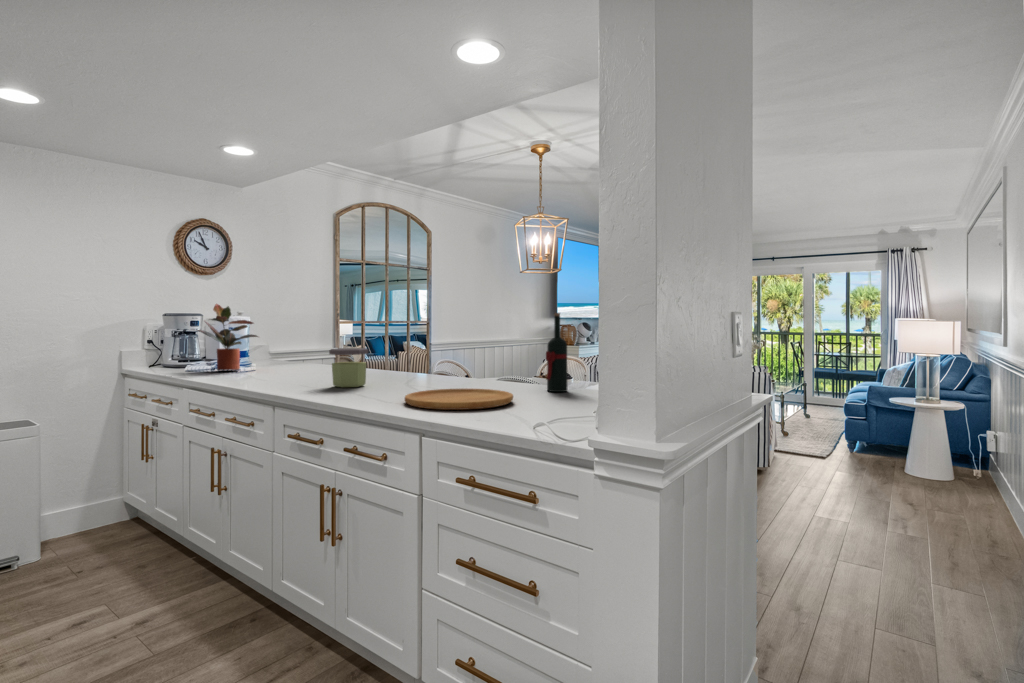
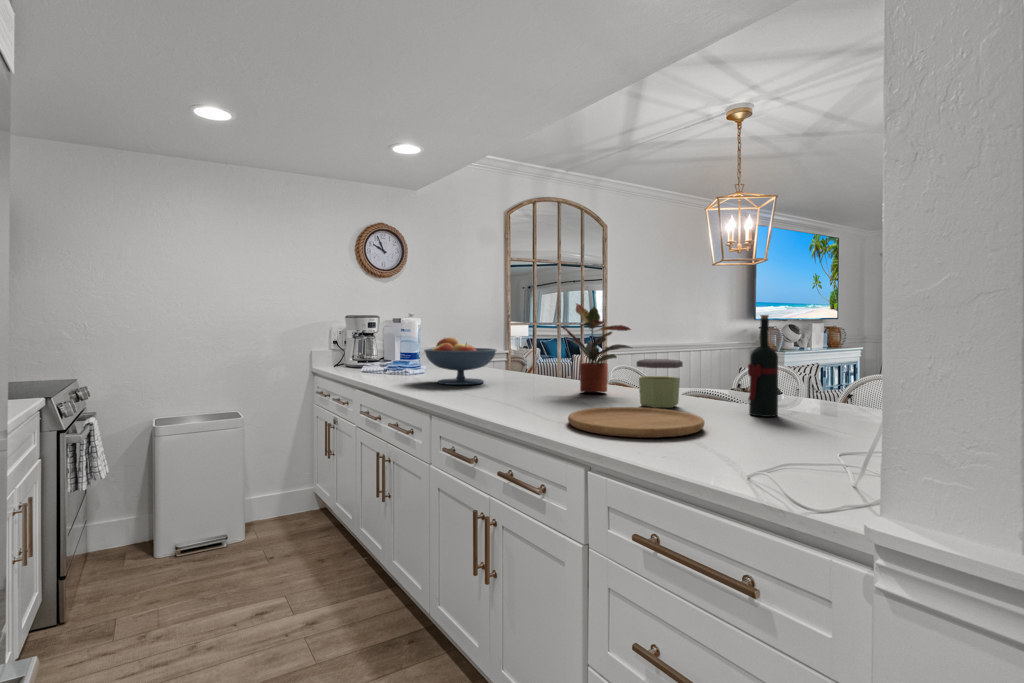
potted plant: present [198,304,258,371] -> present [561,304,631,392]
fruit bowl: none [258,334,332,378] -> present [424,338,496,385]
jar: present [329,348,368,387] -> present [636,359,683,408]

